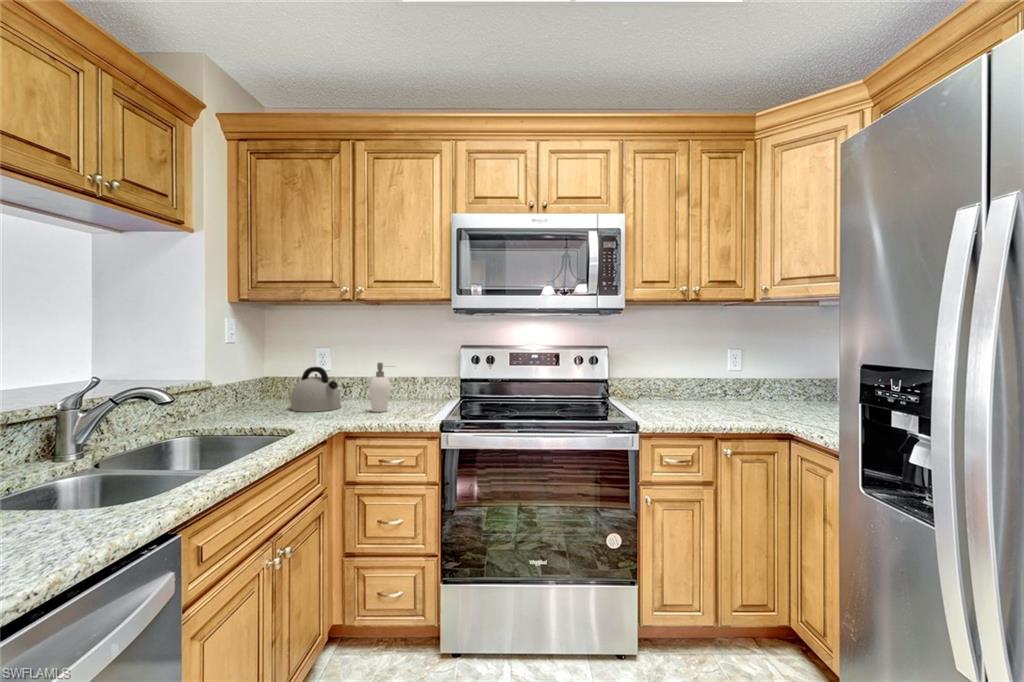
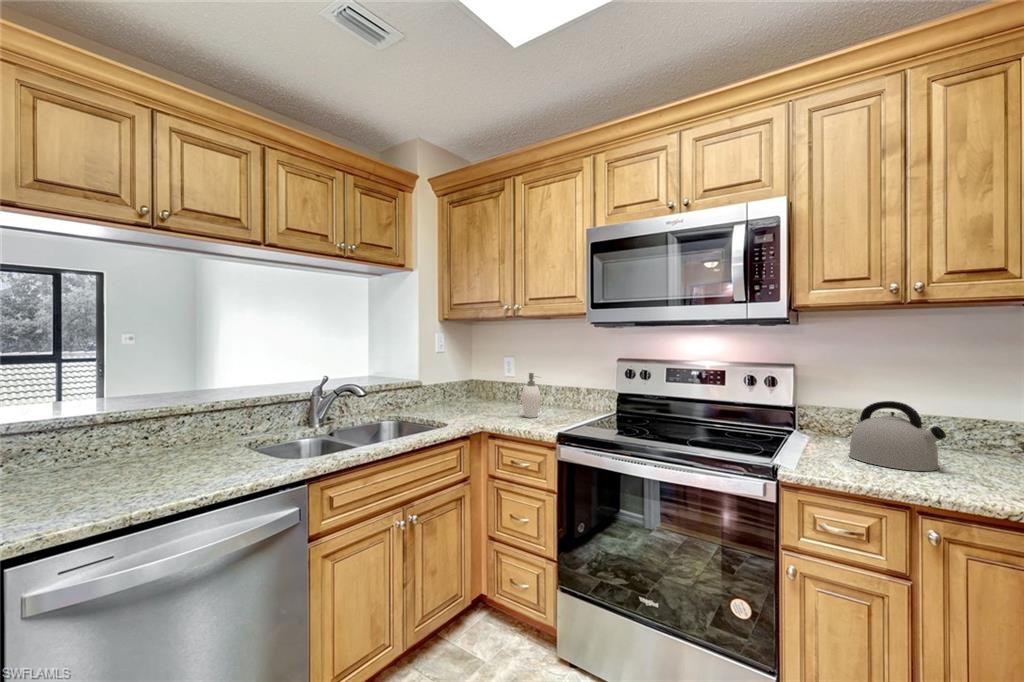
kettle: present [290,367,341,412] -> present [848,401,946,471]

